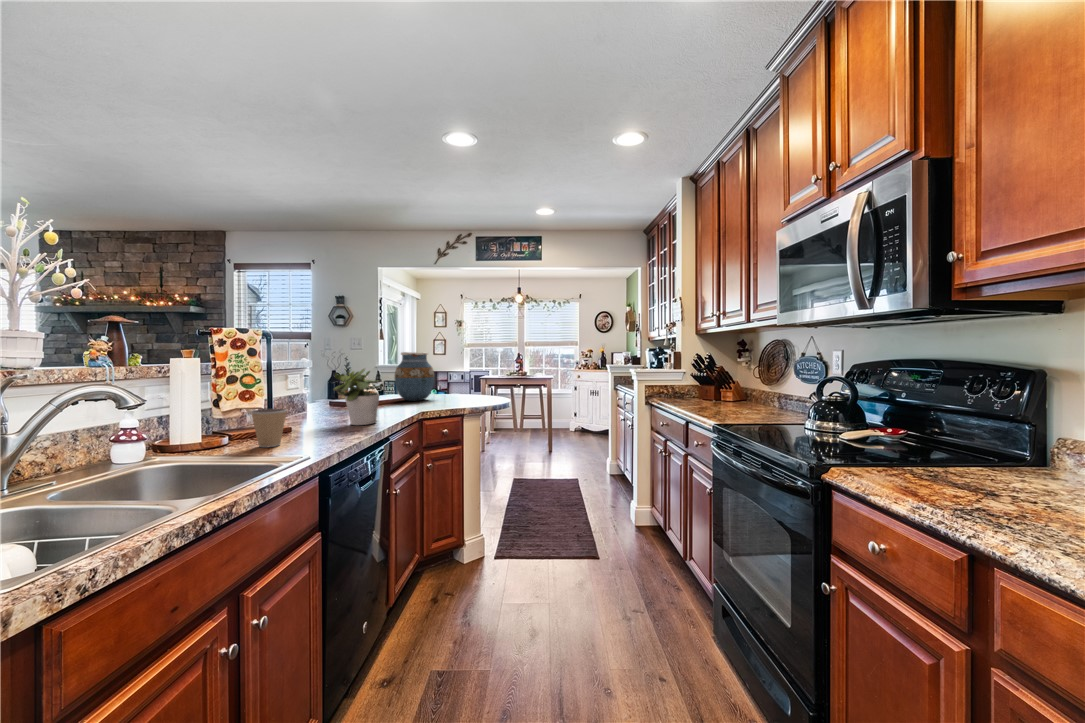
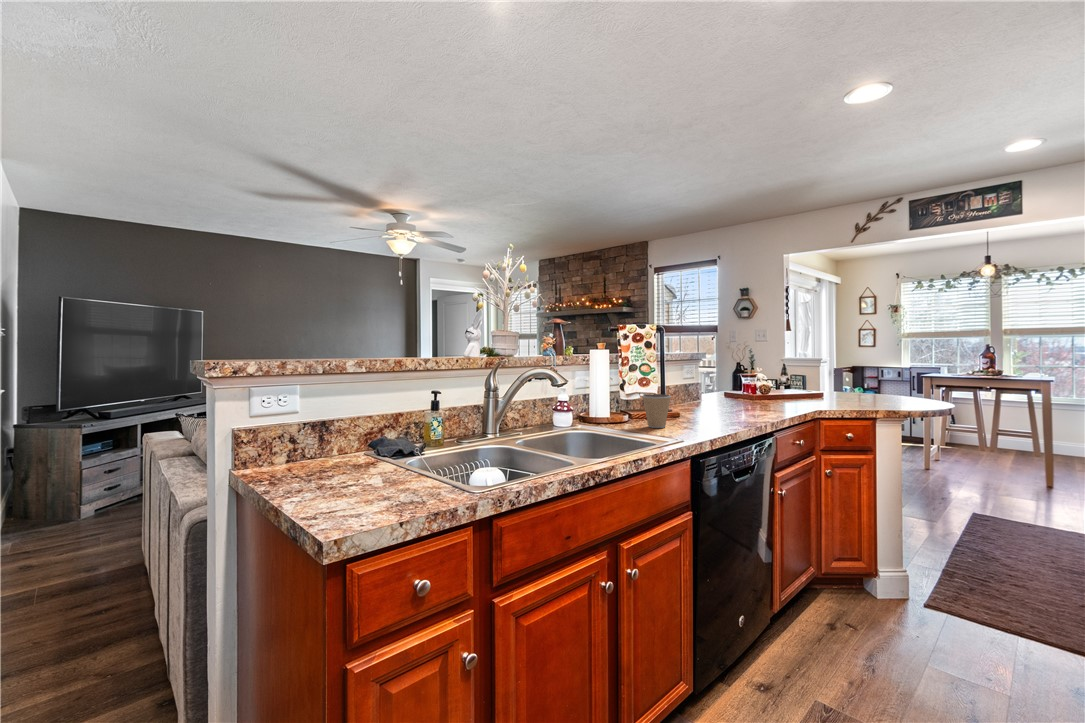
vase: present [395,352,434,401] -> none [794,343,843,398]
potted plant: present [333,368,381,425] -> none [719,359,768,418]

